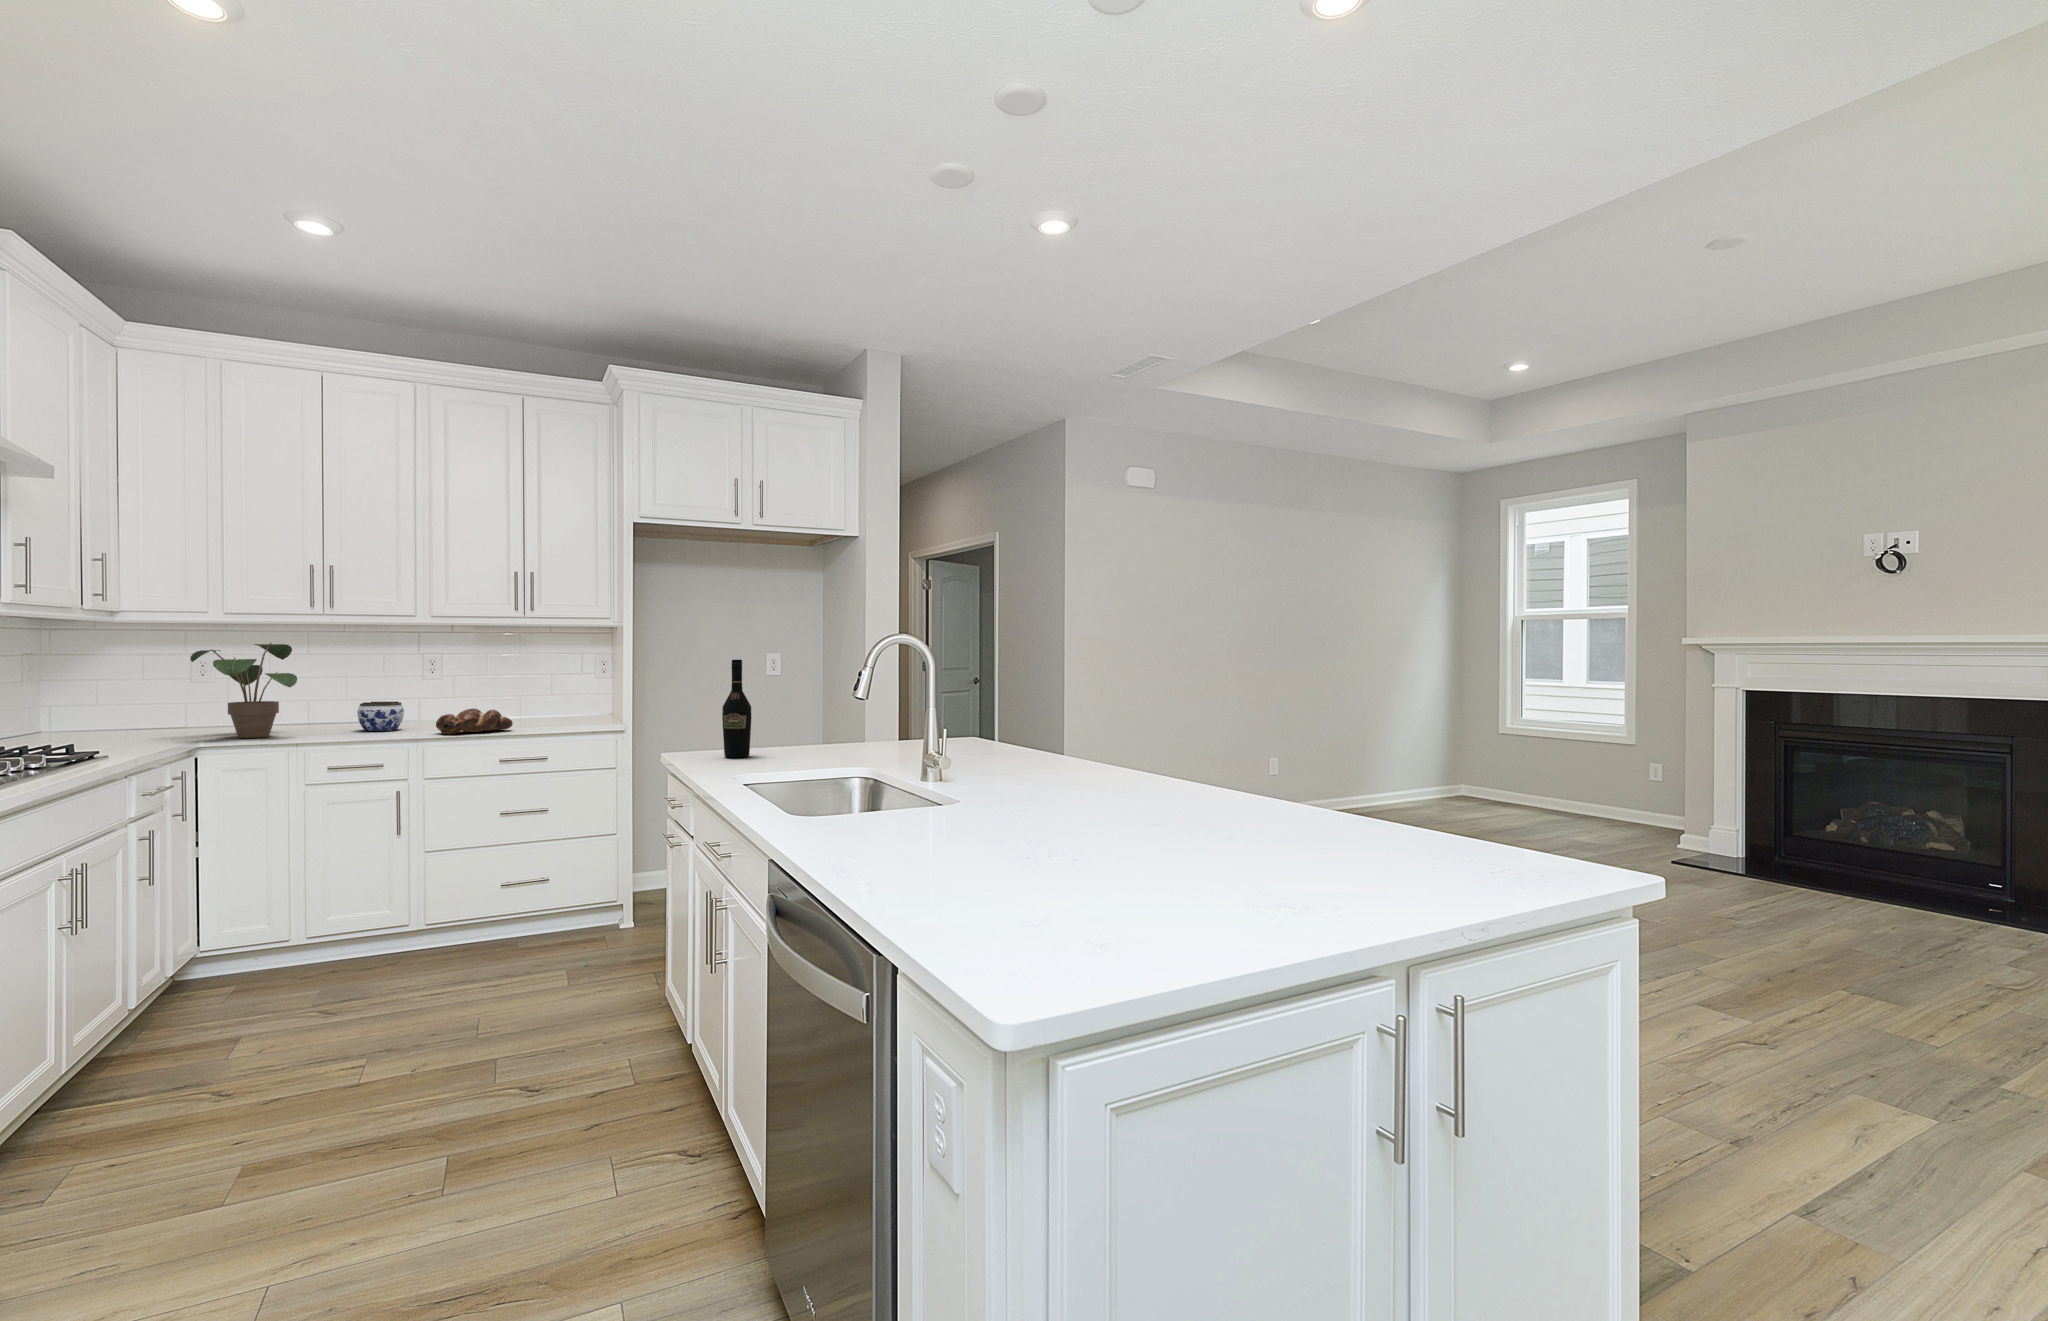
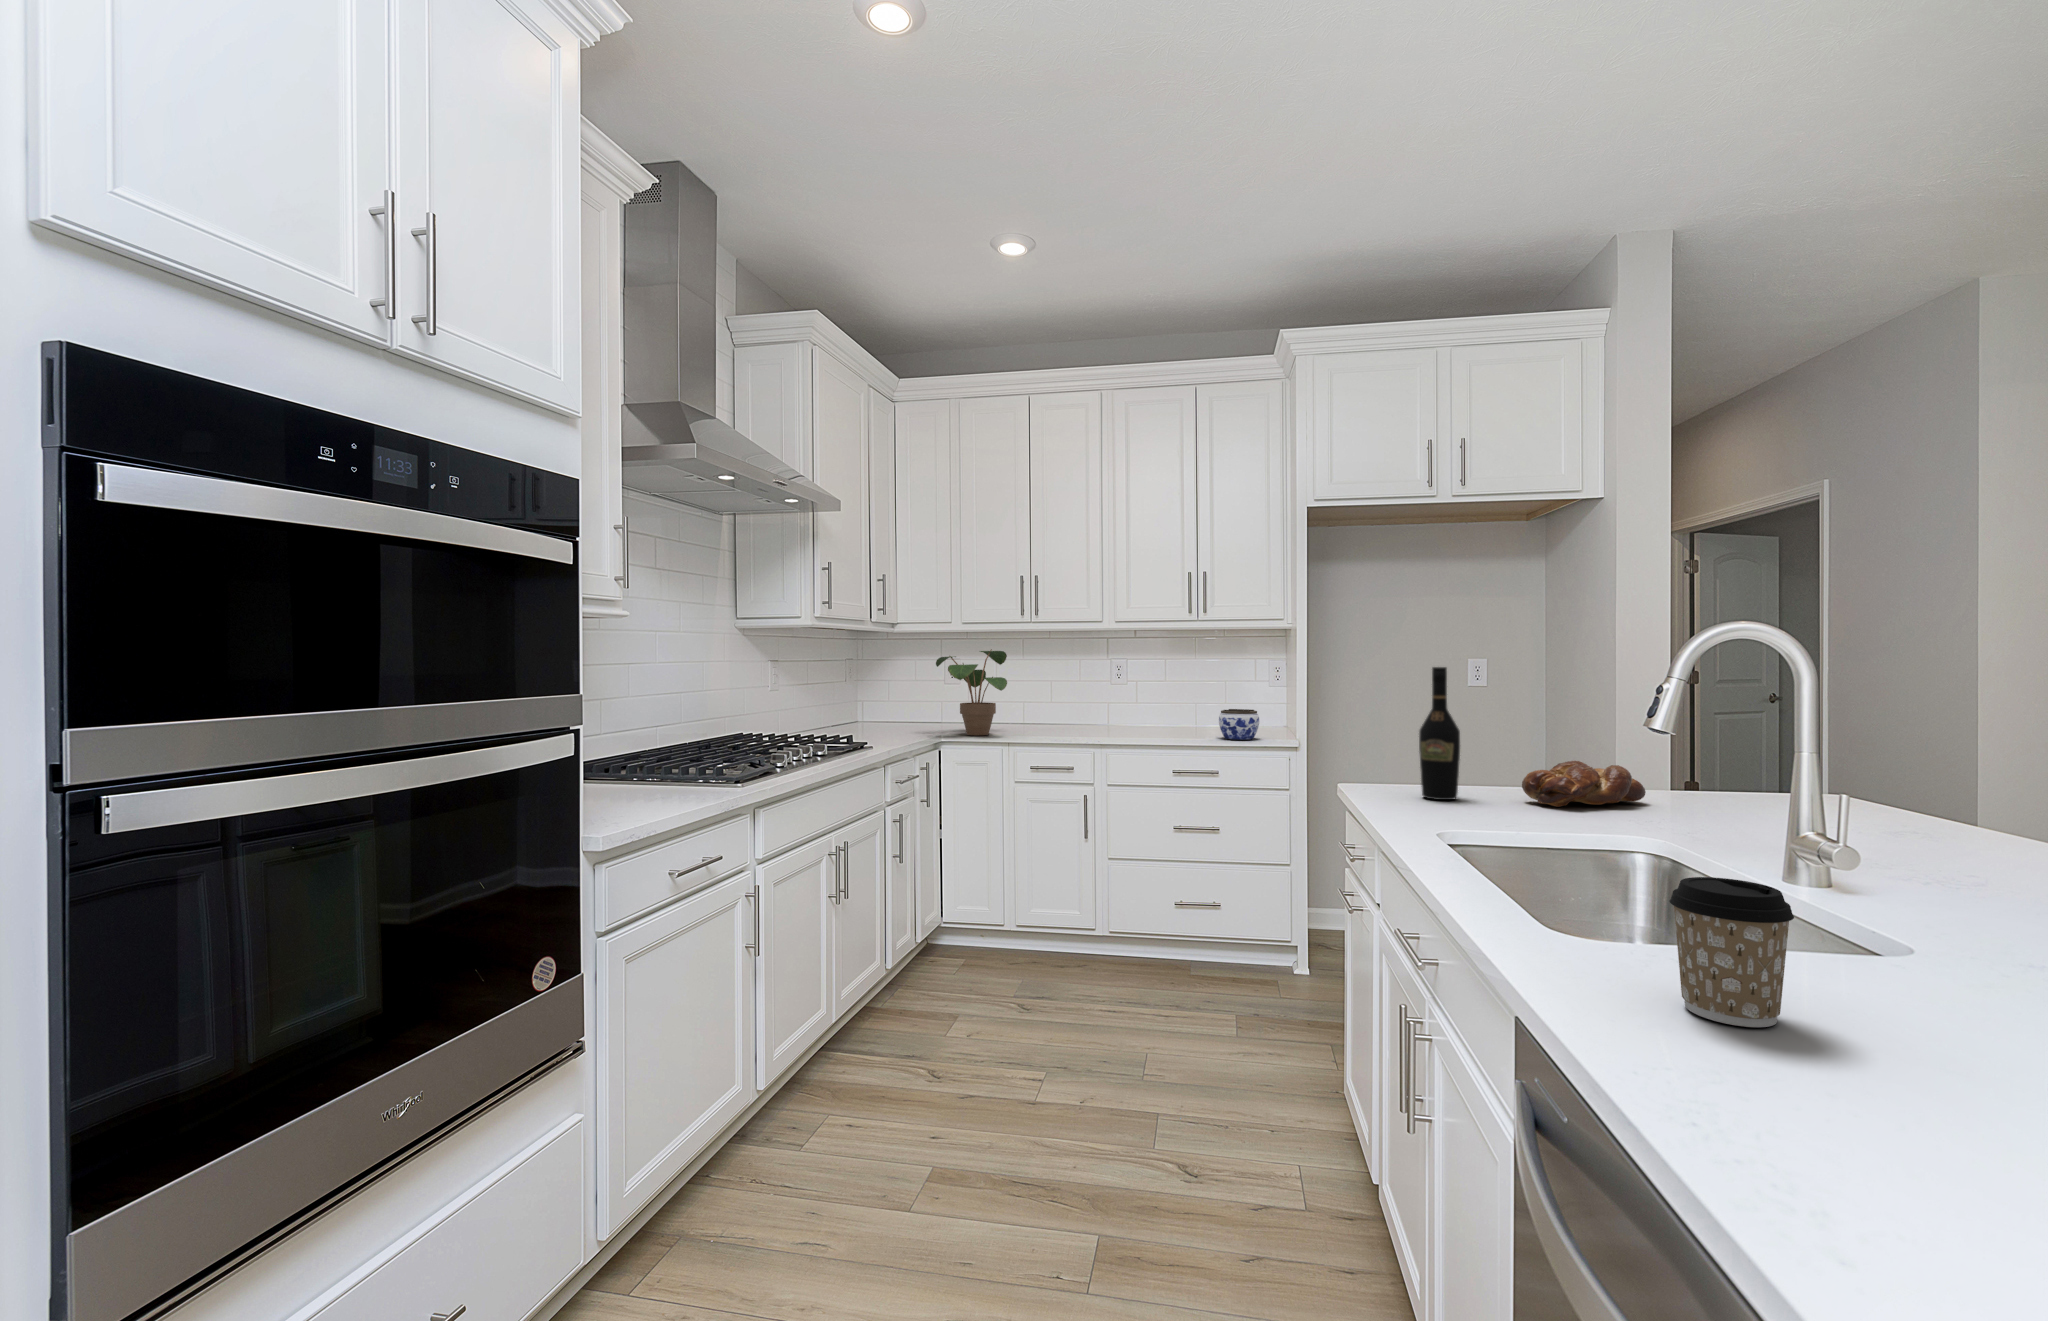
jar: present [357,702,404,731] -> present [1219,709,1259,740]
bread loaf: present [436,709,513,734] -> present [1522,761,1646,807]
coffee cup: none [838,765,888,834] -> present [1669,877,1794,1027]

